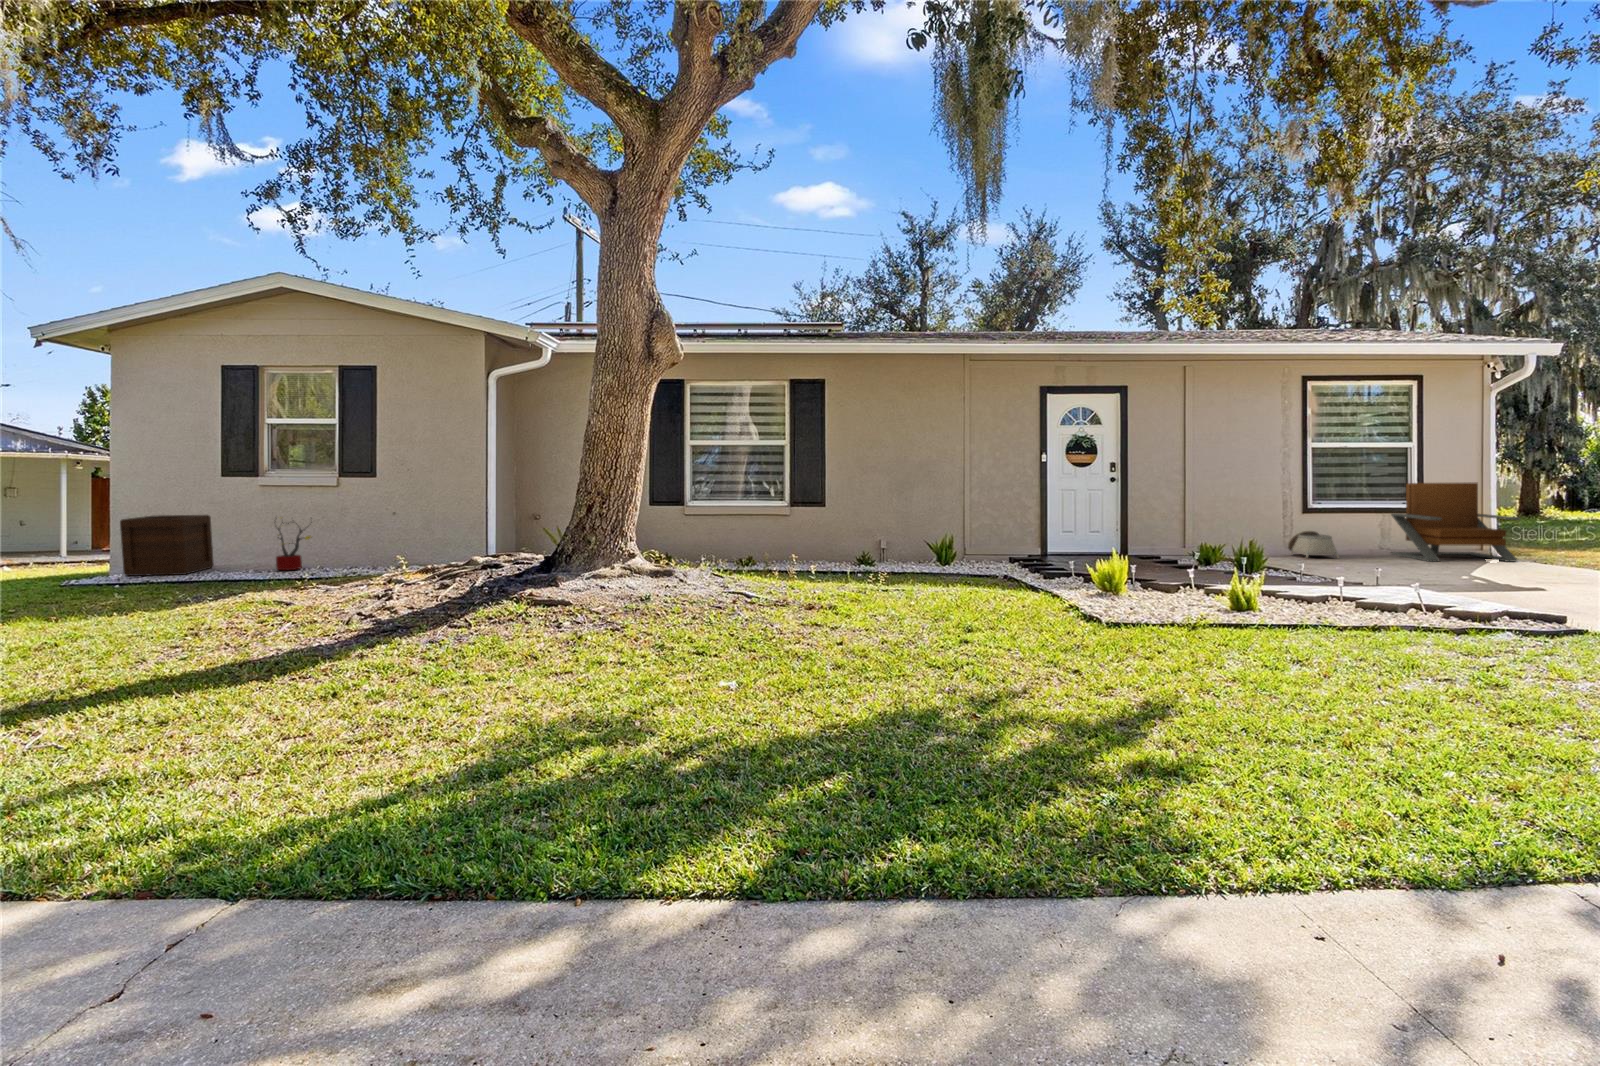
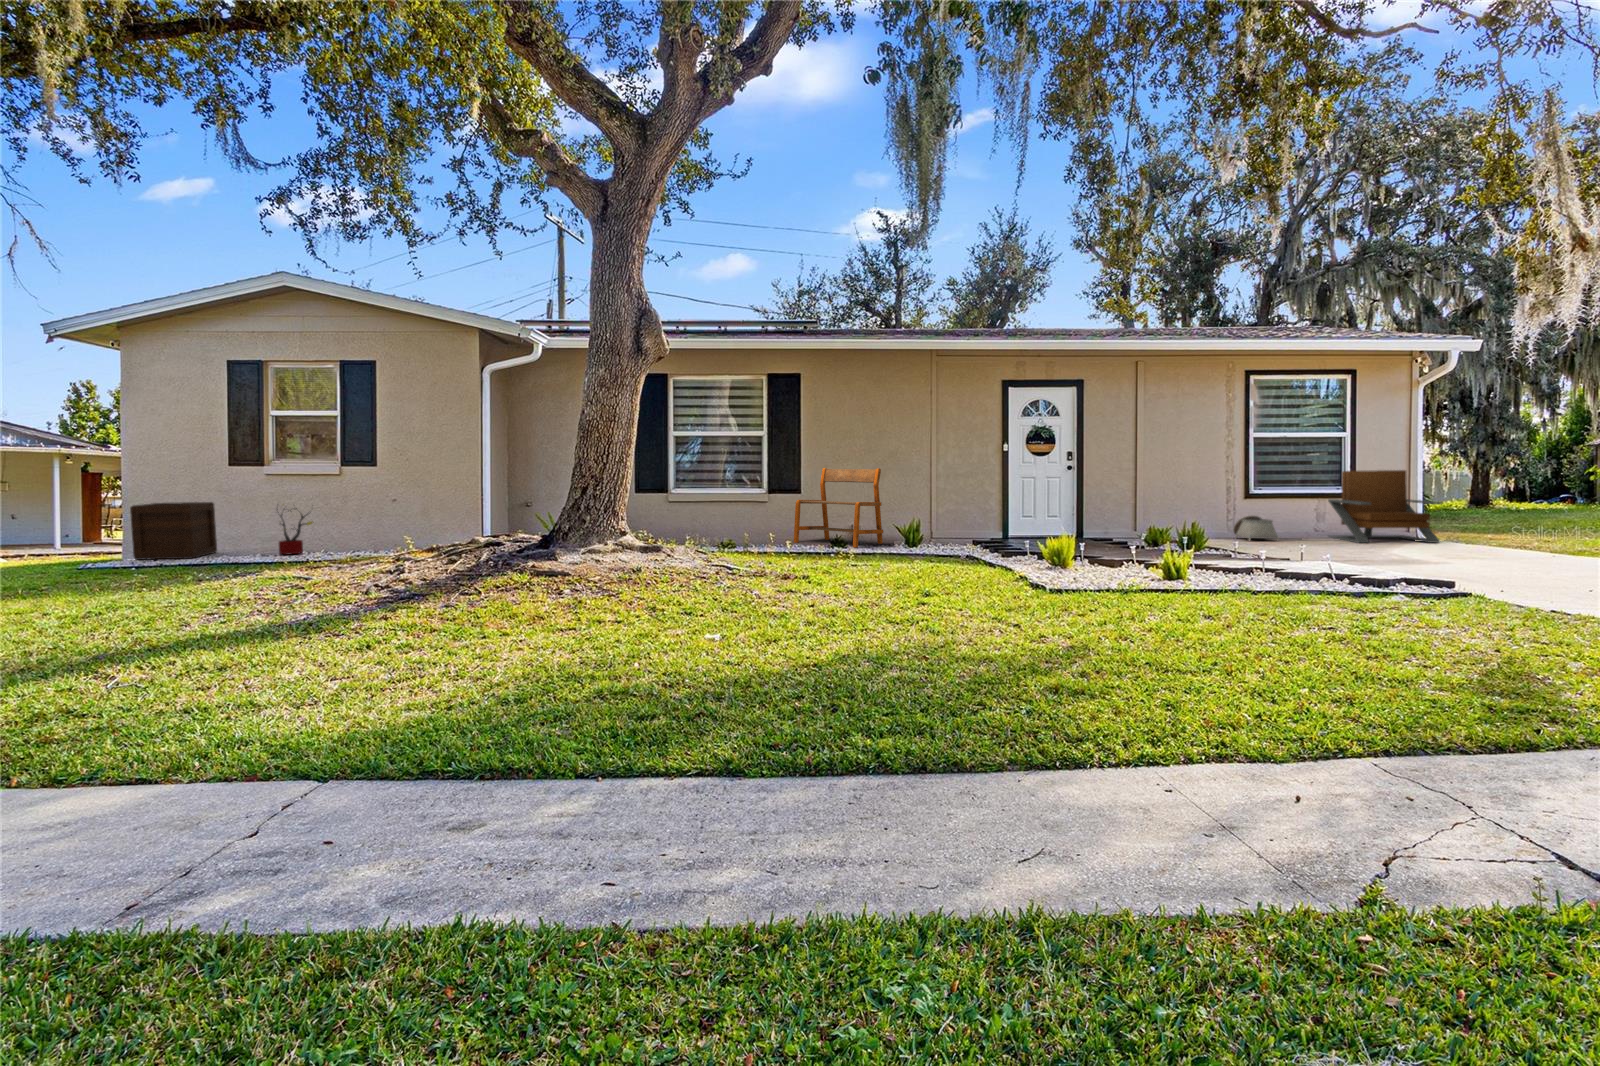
bench: none [817,479,913,565] -> present [794,468,883,548]

